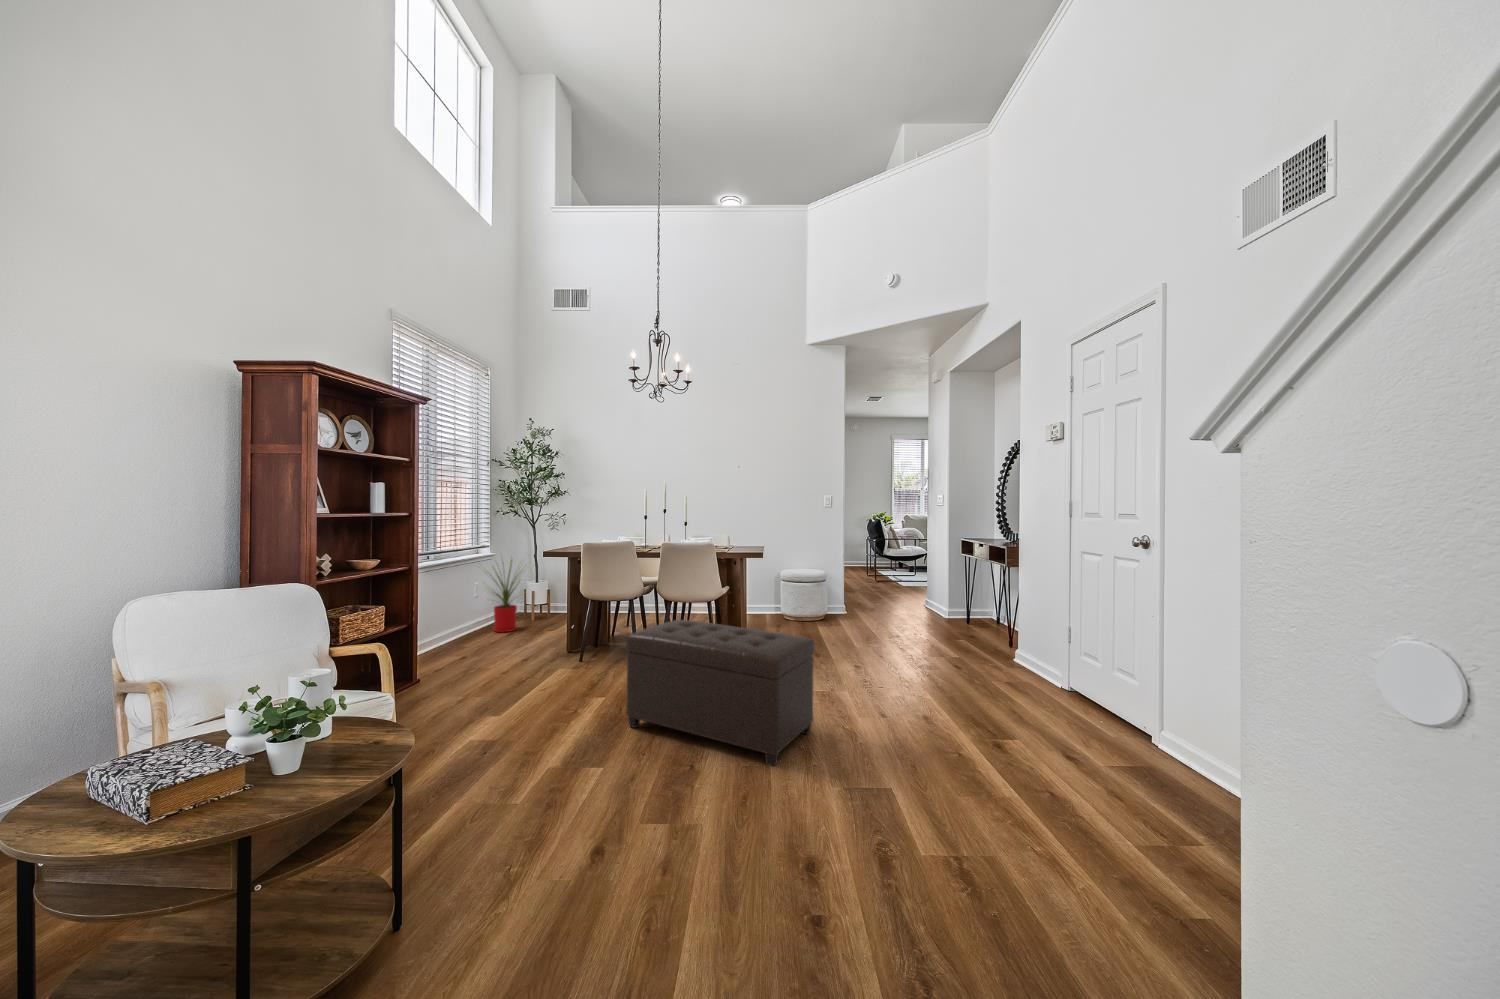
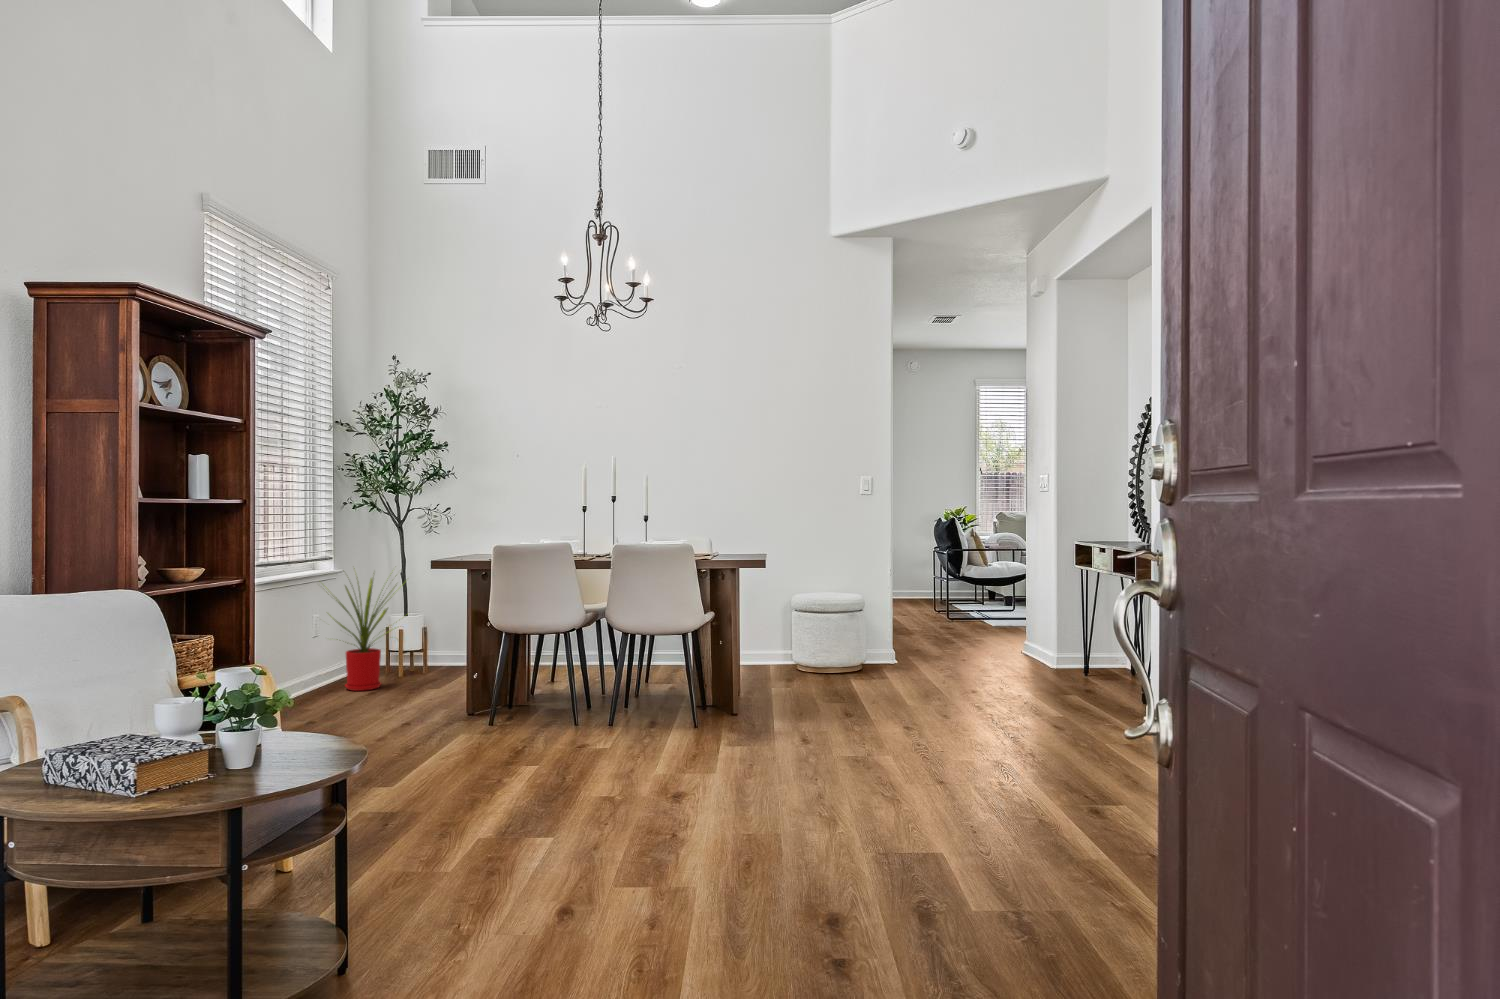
ottoman: present [626,620,815,766] -> none [574,650,847,838]

